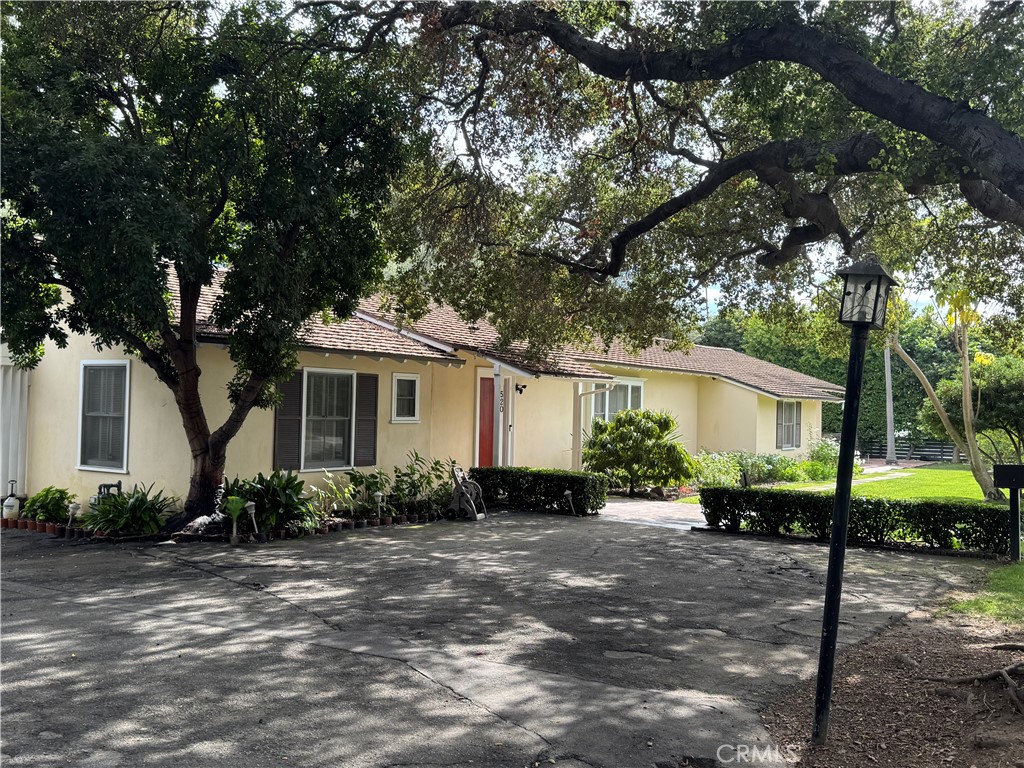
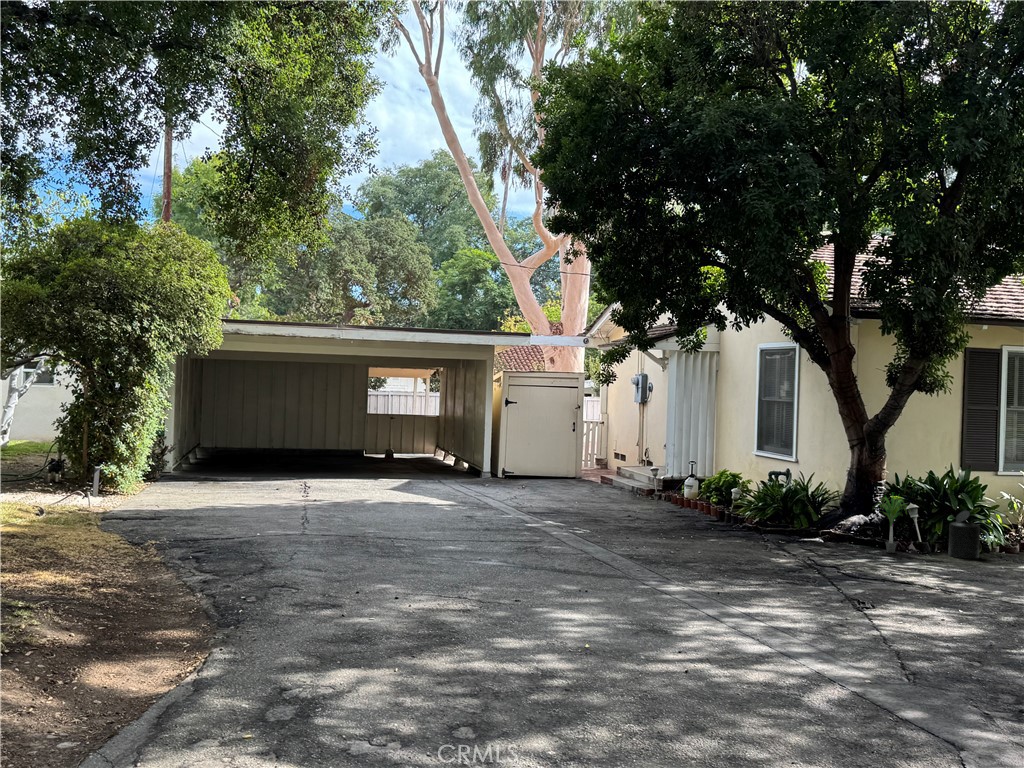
trash can: none [278,503,302,542] -> present [948,511,980,559]

